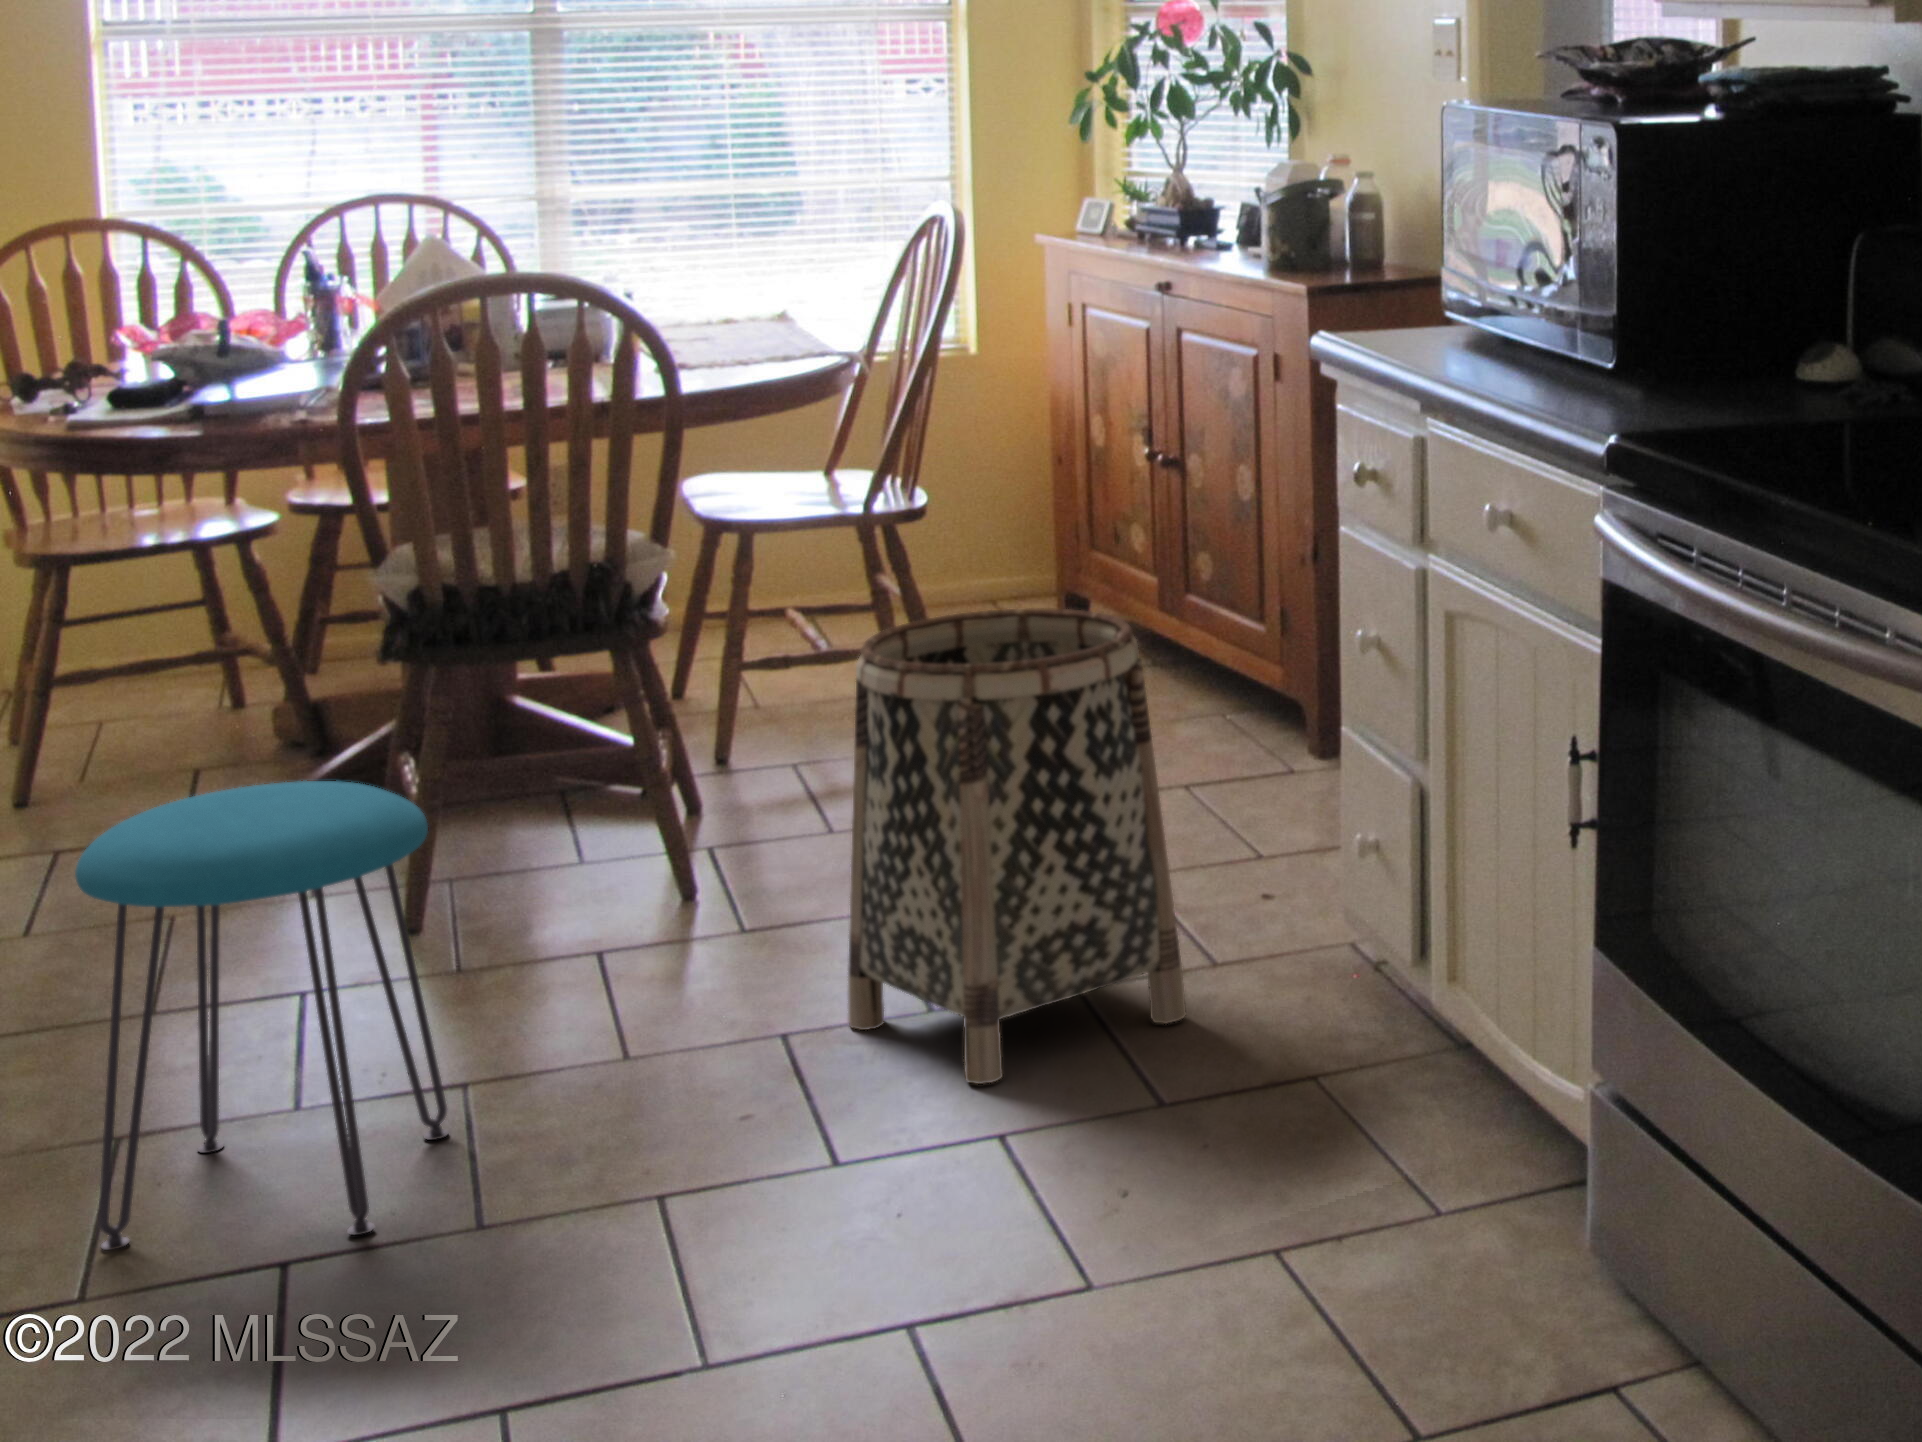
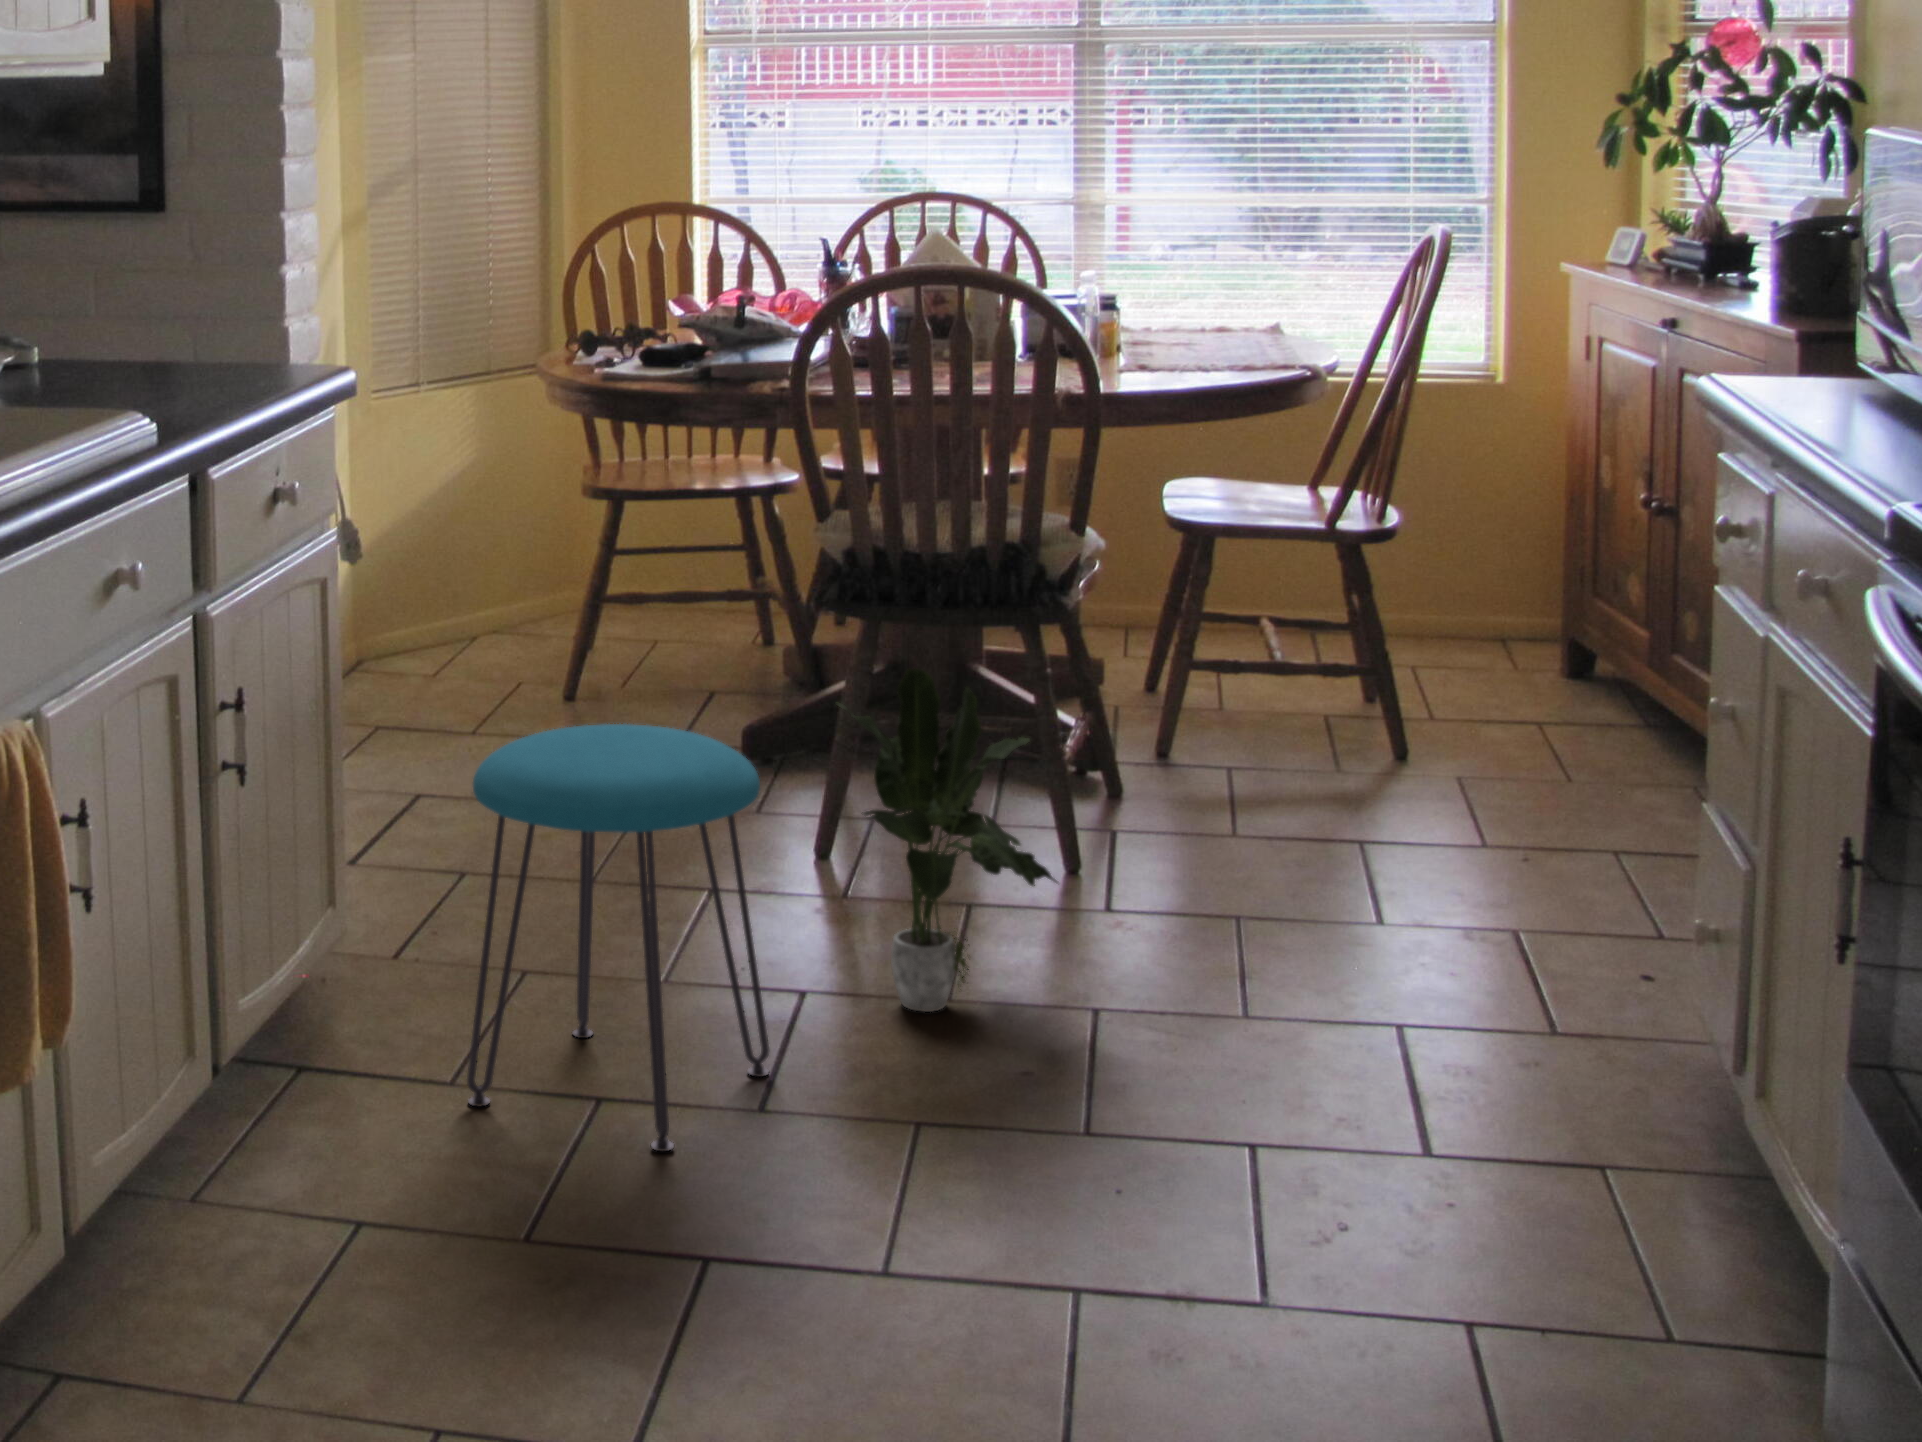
basket: present [848,608,1186,1084] -> none [1166,662,1527,1163]
potted plant: none [464,680,722,1040] -> present [836,668,1058,1012]

